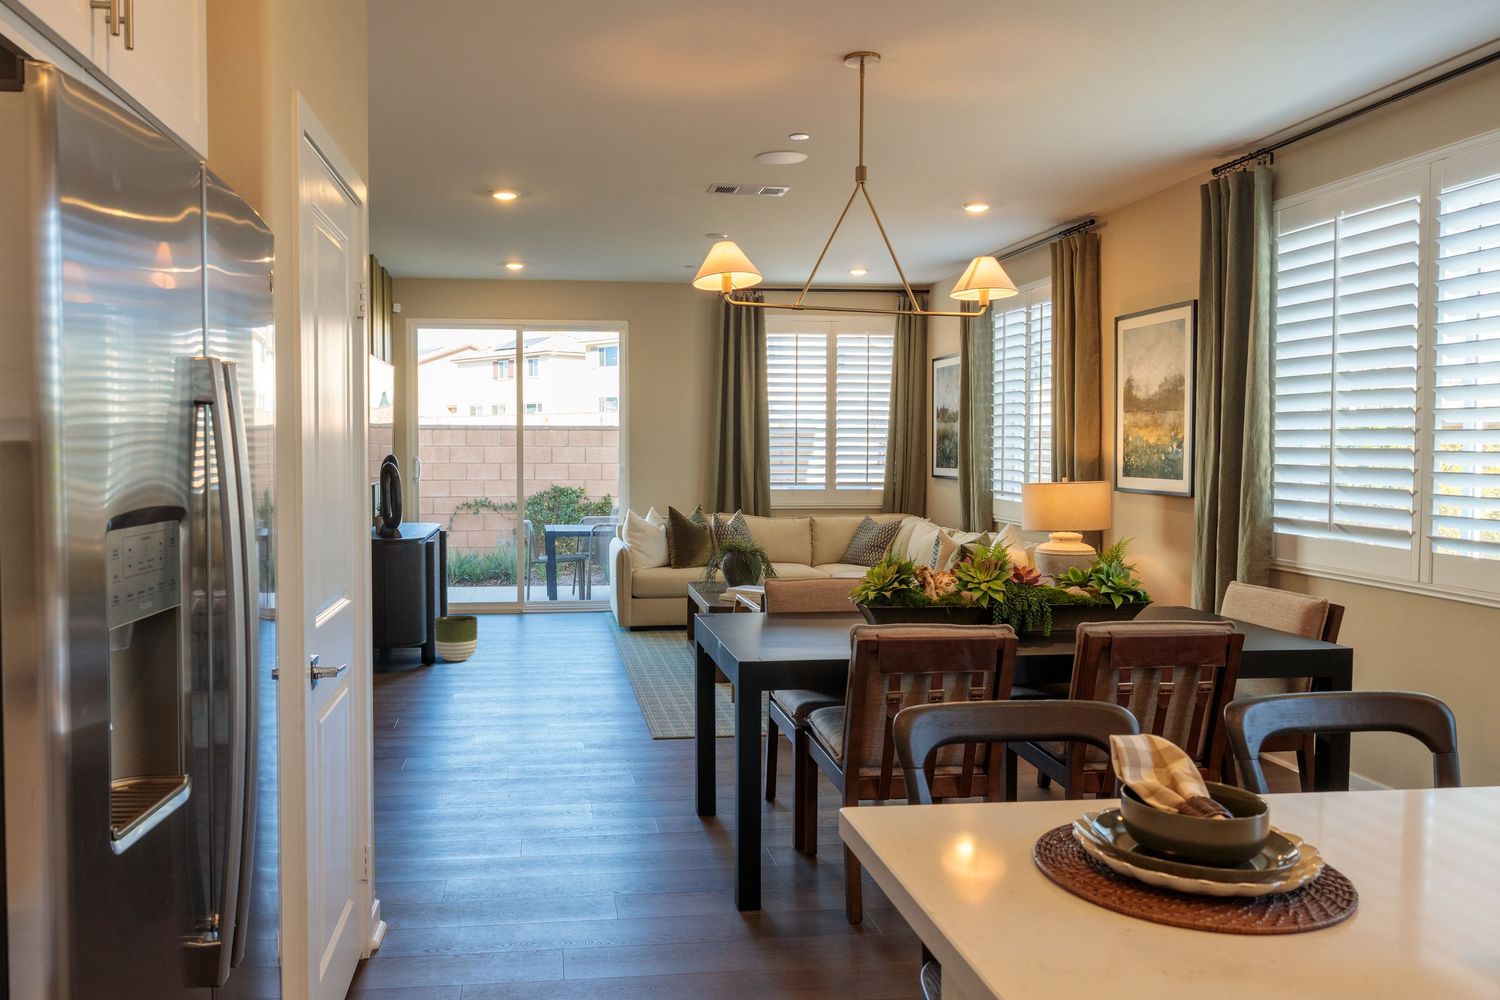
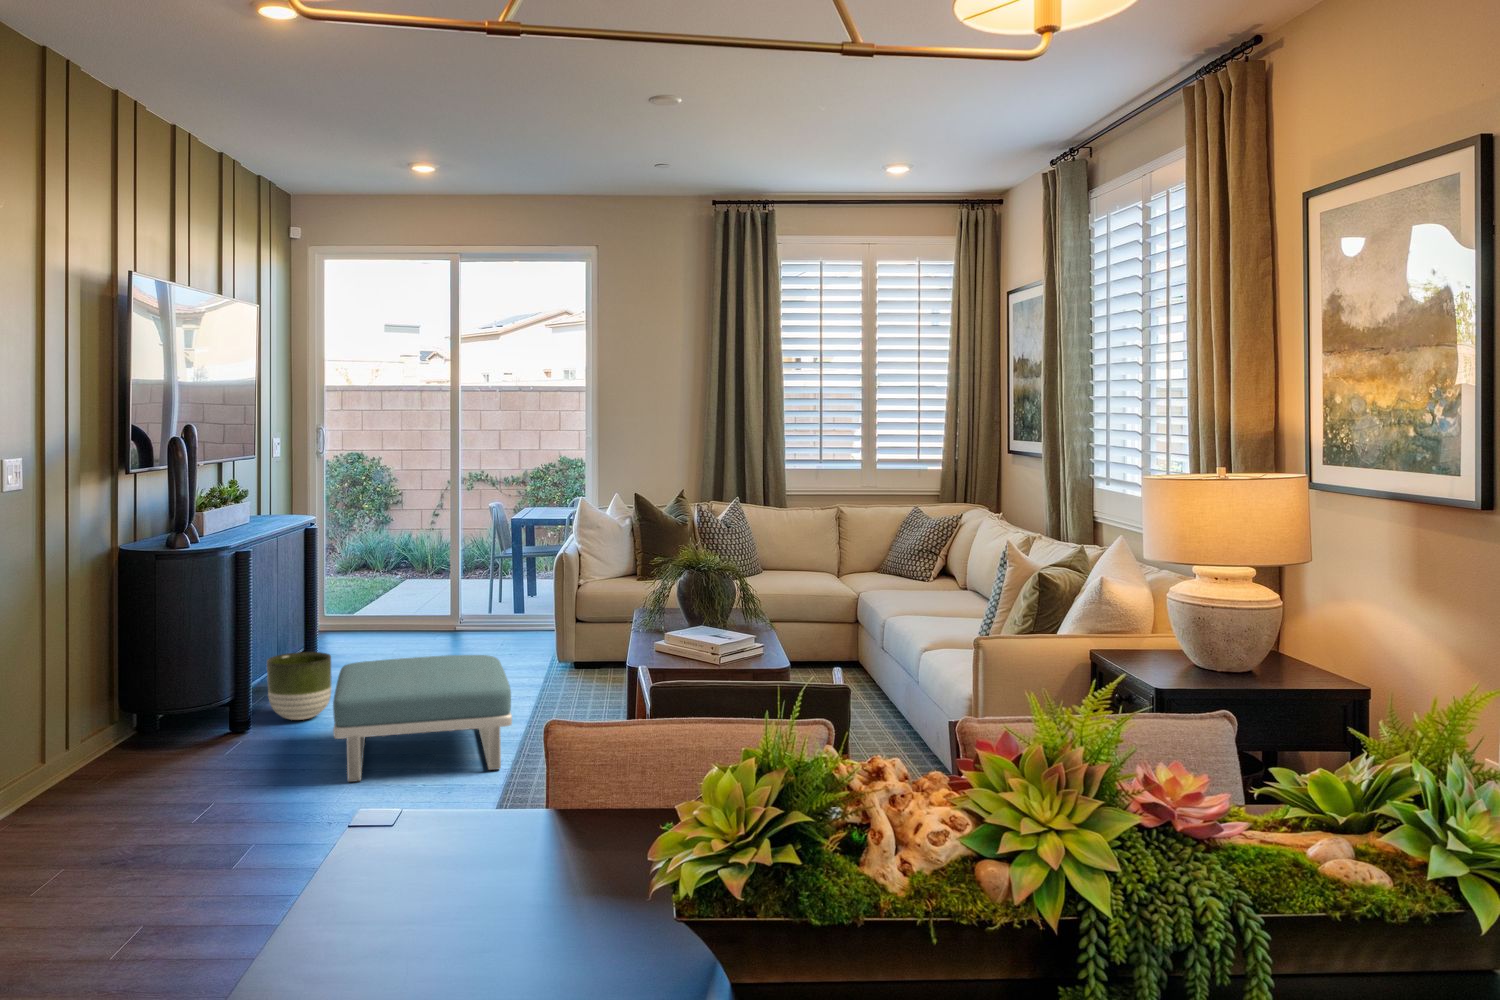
footstool: none [497,612,625,688] -> present [333,655,512,782]

